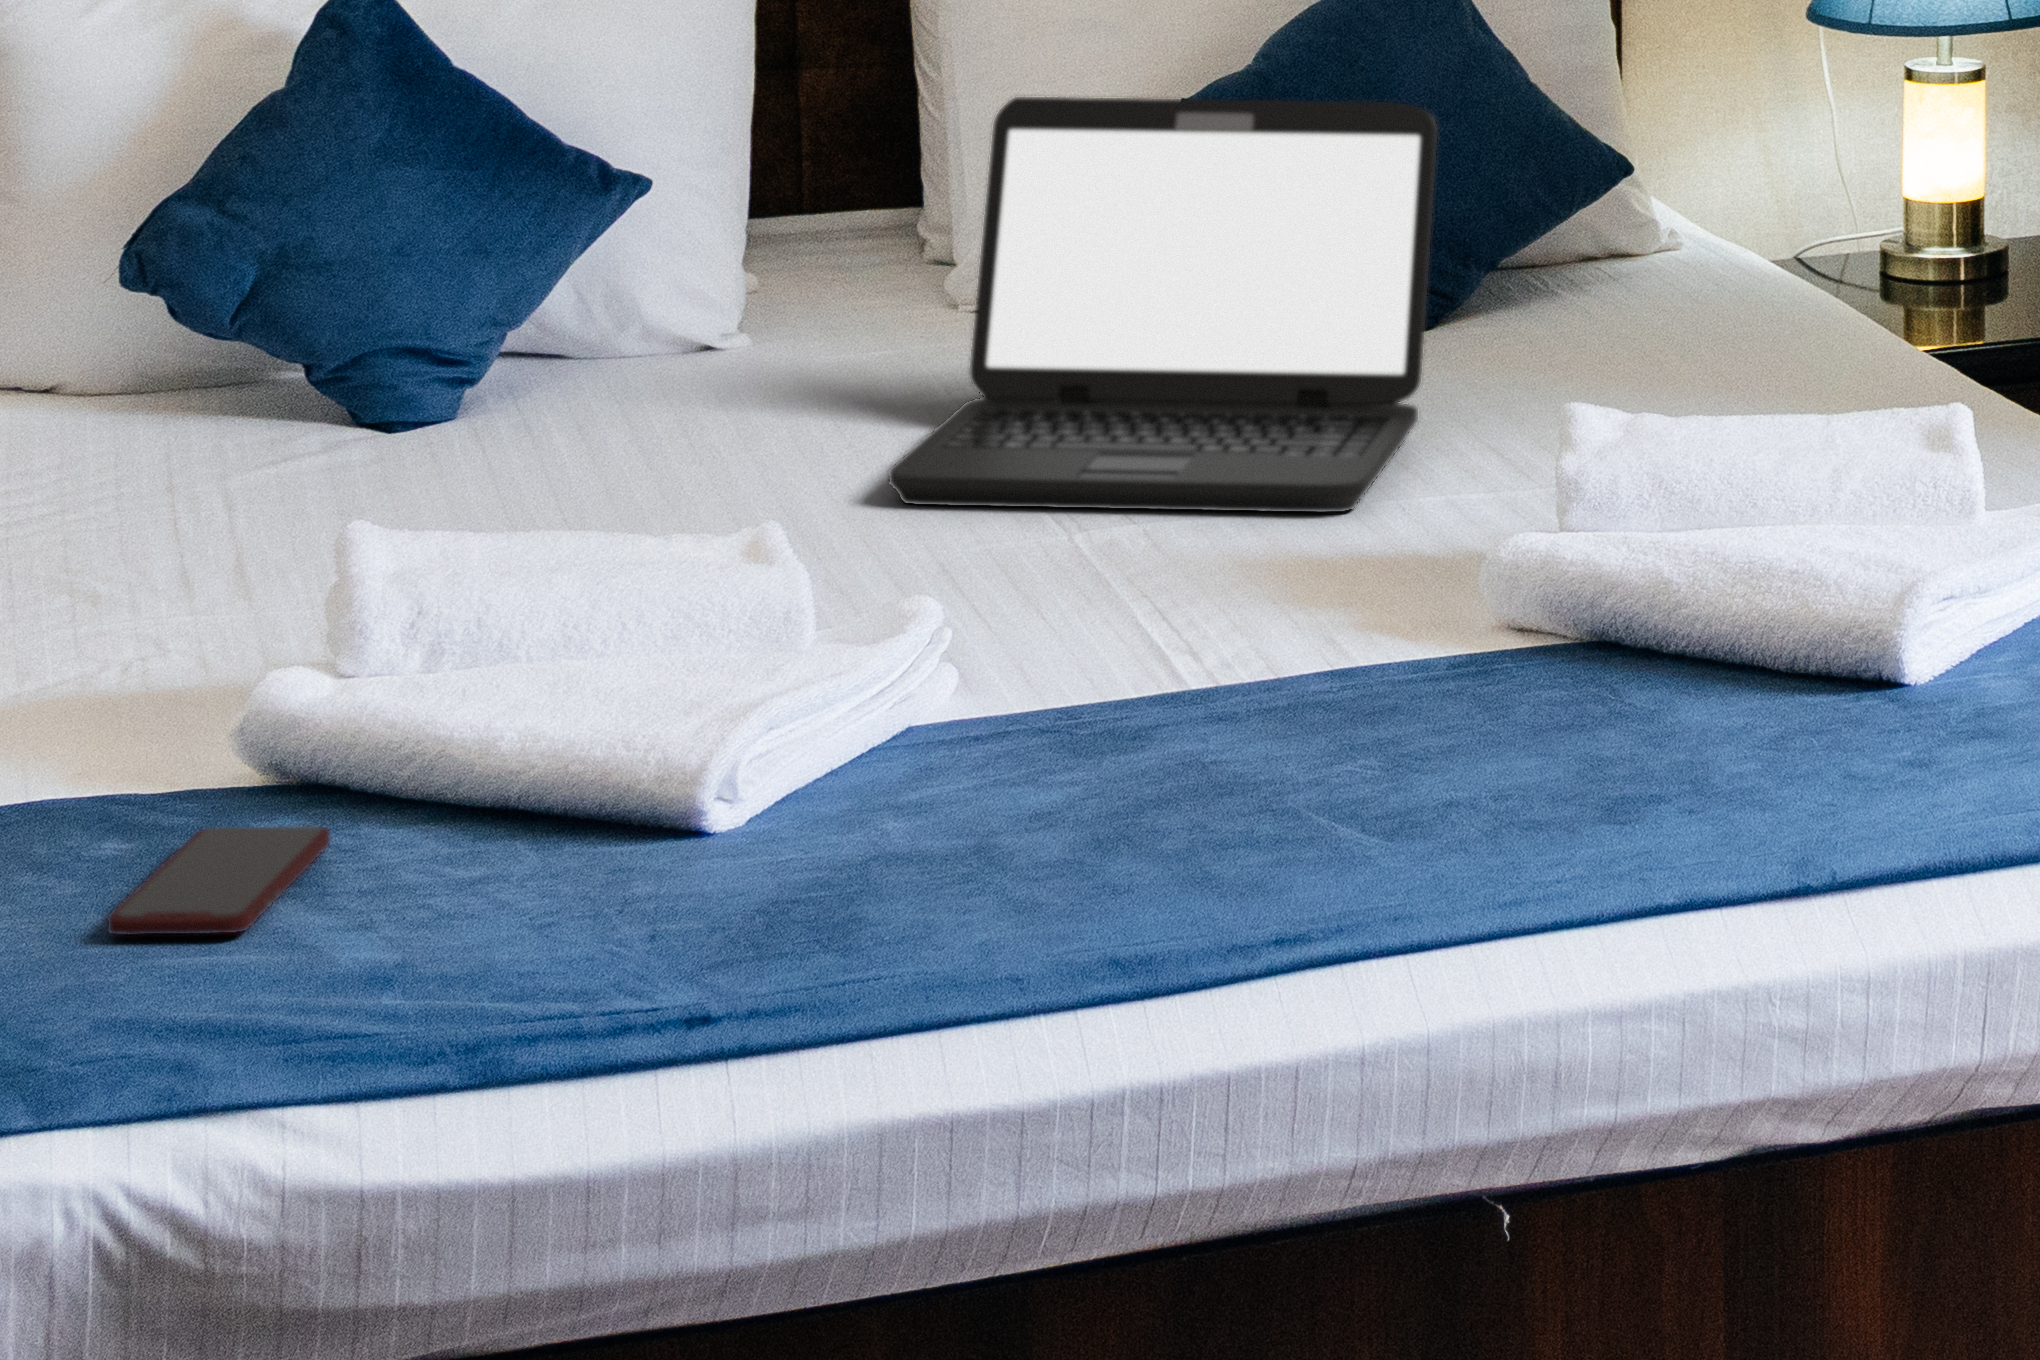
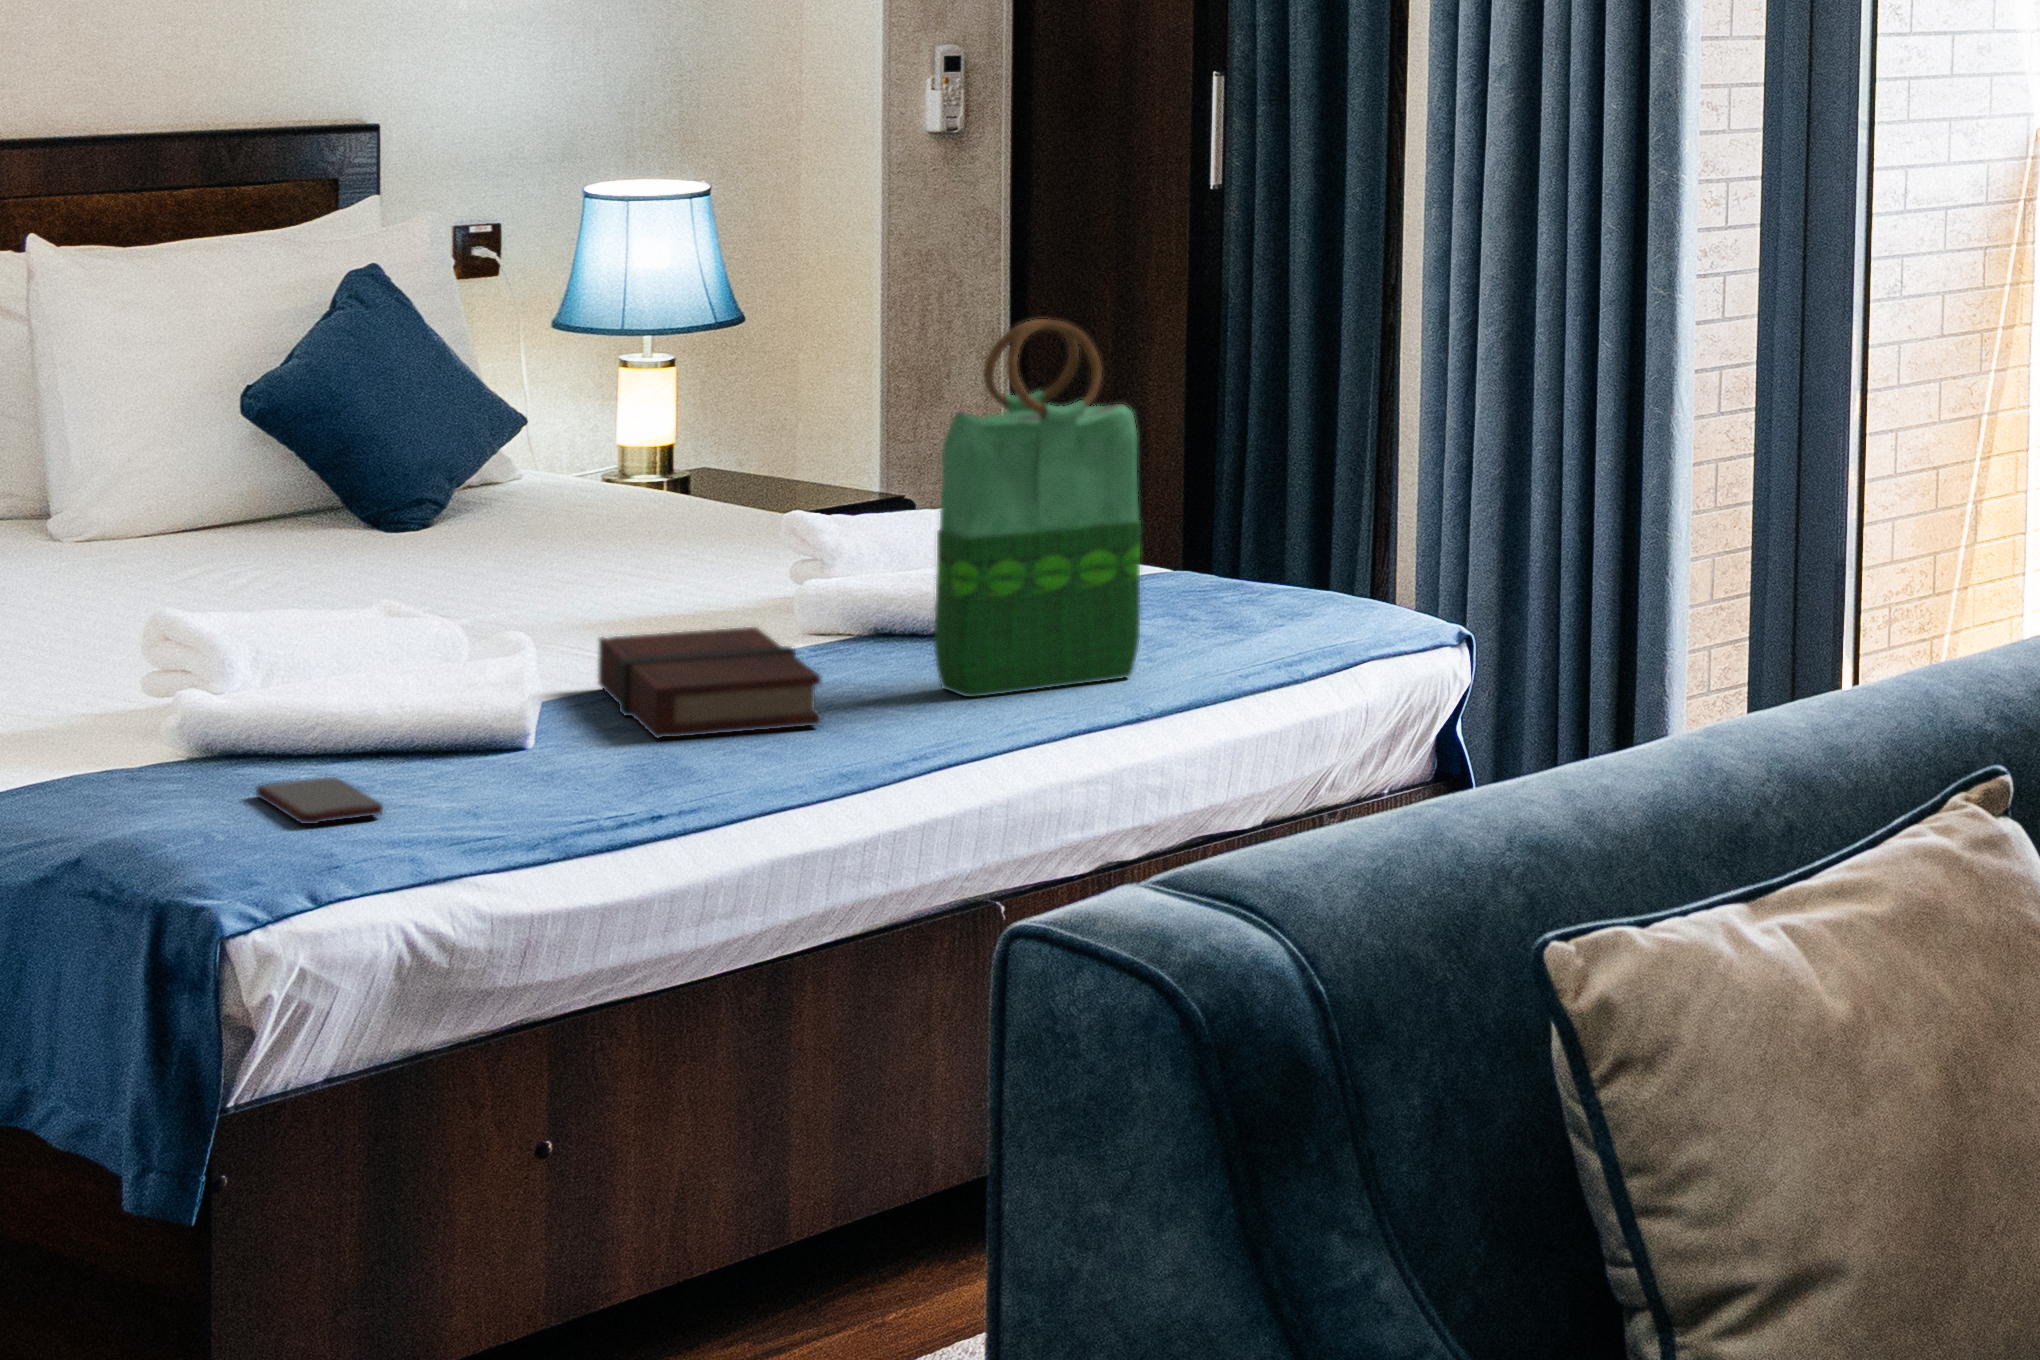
laptop: present [889,97,1437,512] -> none [245,383,614,645]
tote bag: none [1528,101,1894,784] -> present [934,319,1141,697]
book: none [929,580,1333,819] -> present [598,627,822,738]

